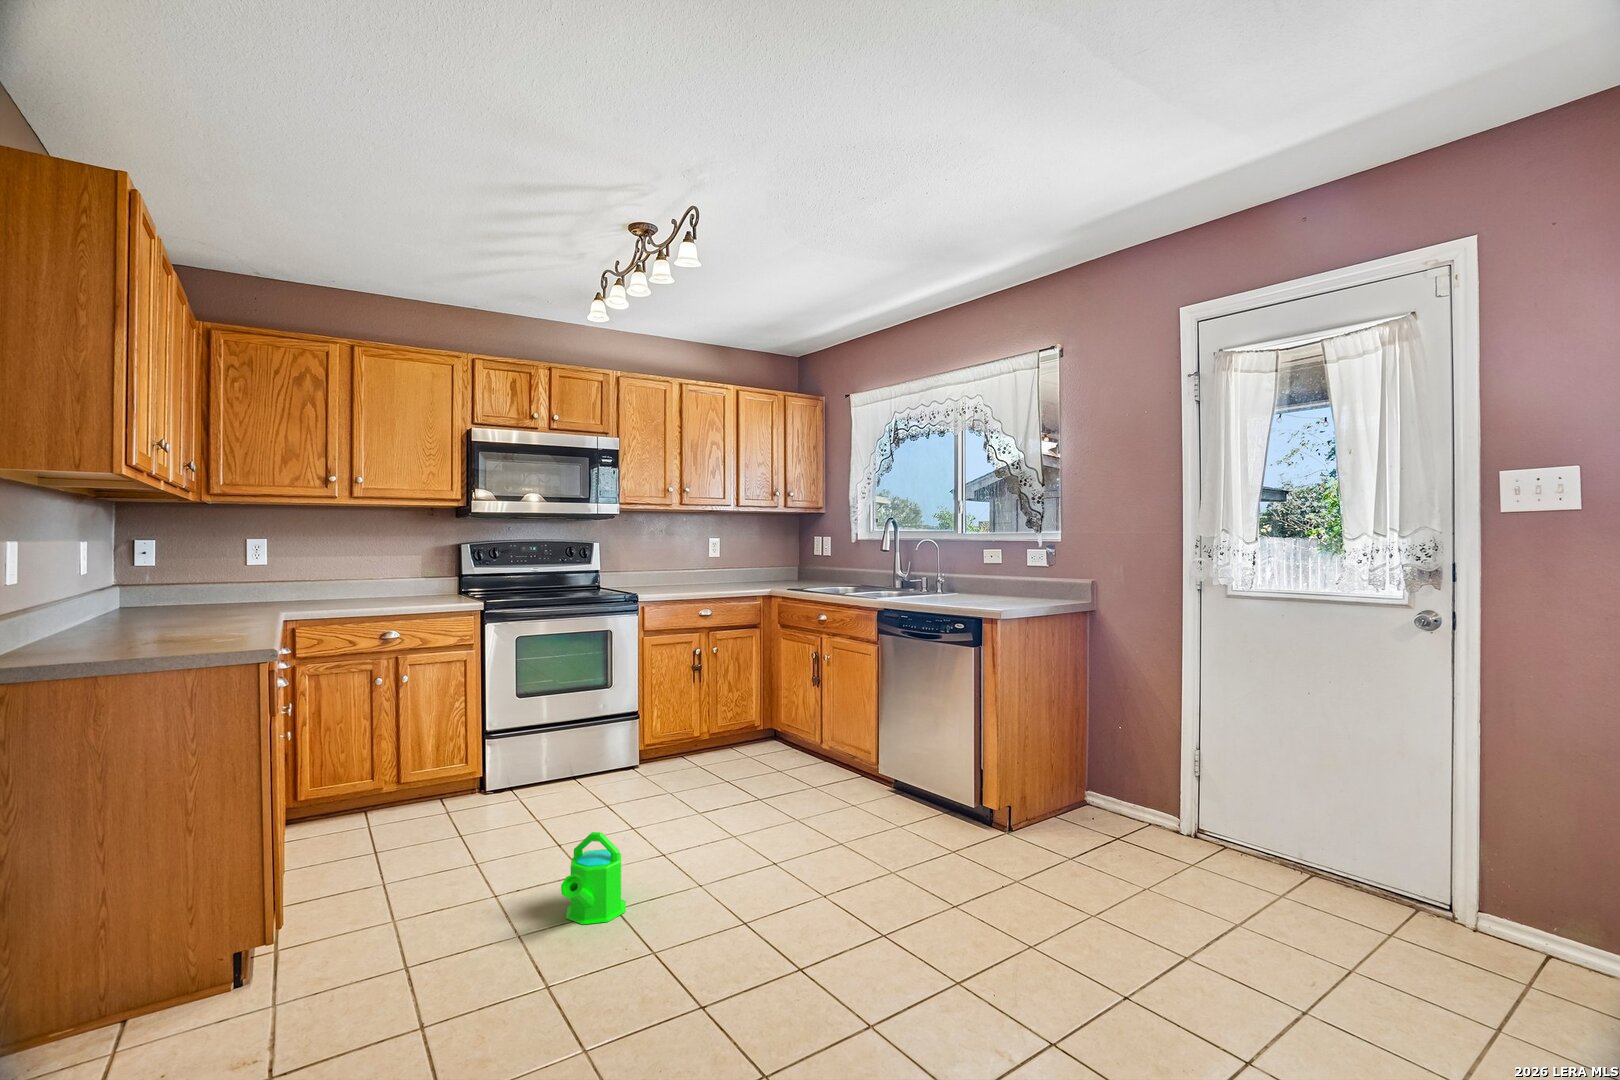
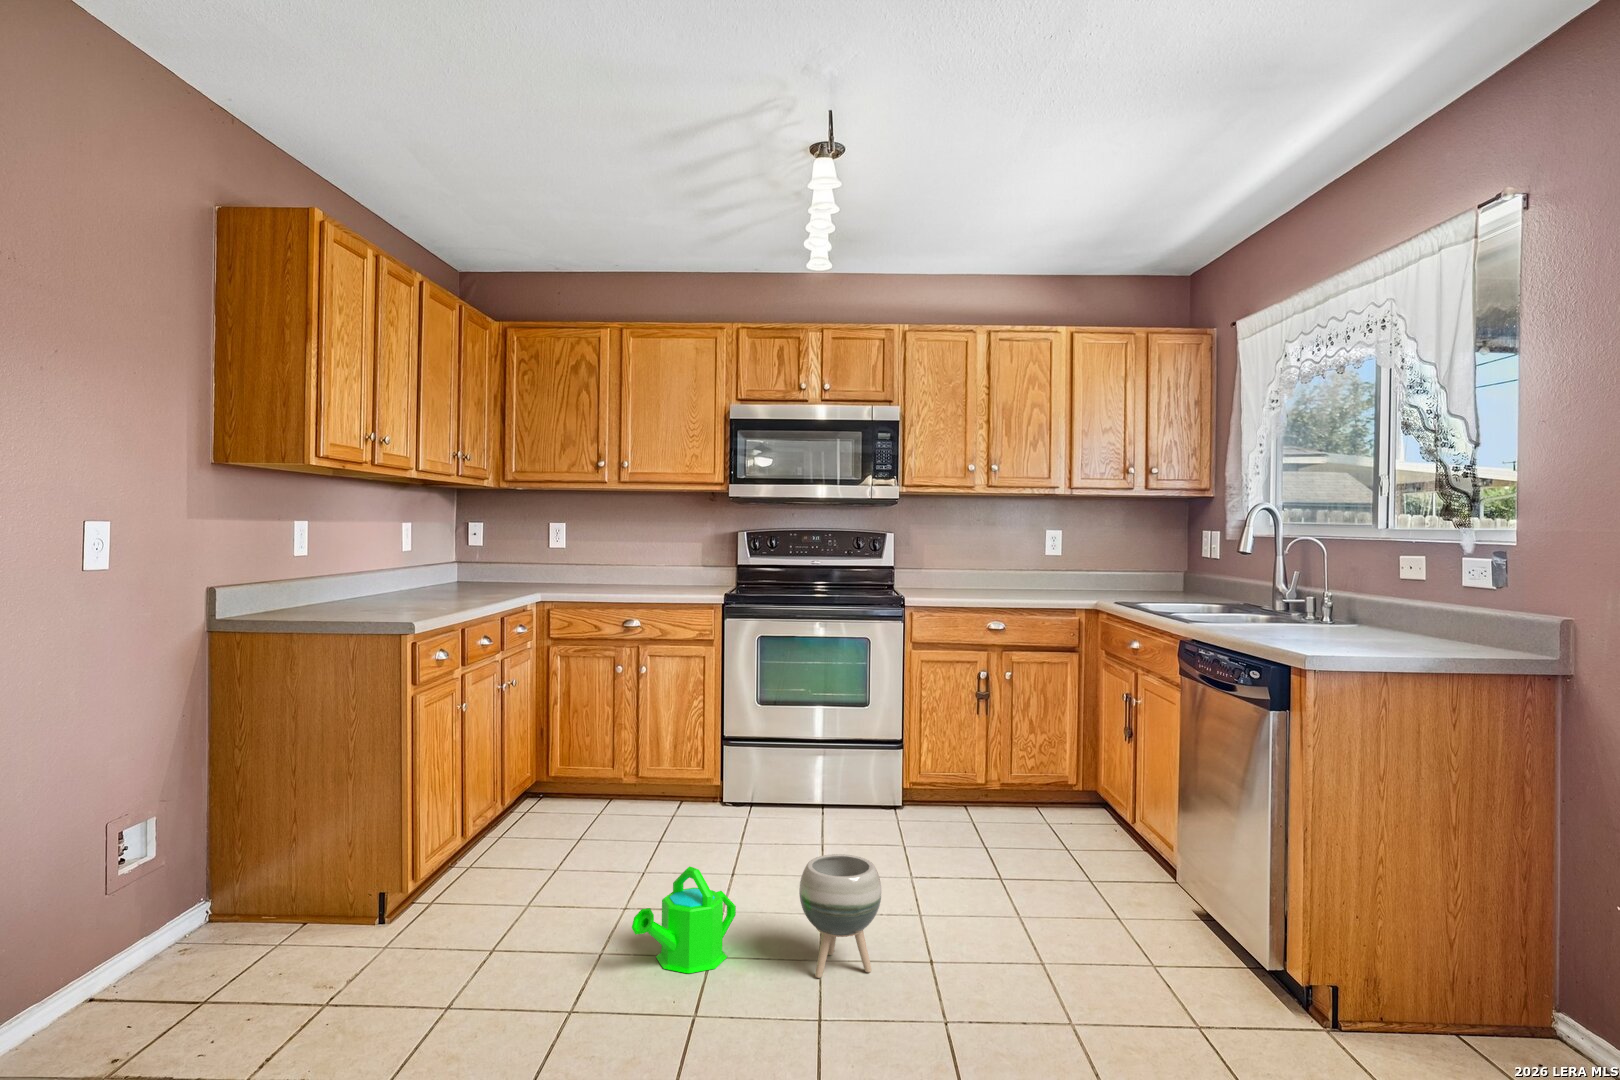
planter: none [685,795,750,895] -> present [799,854,882,978]

